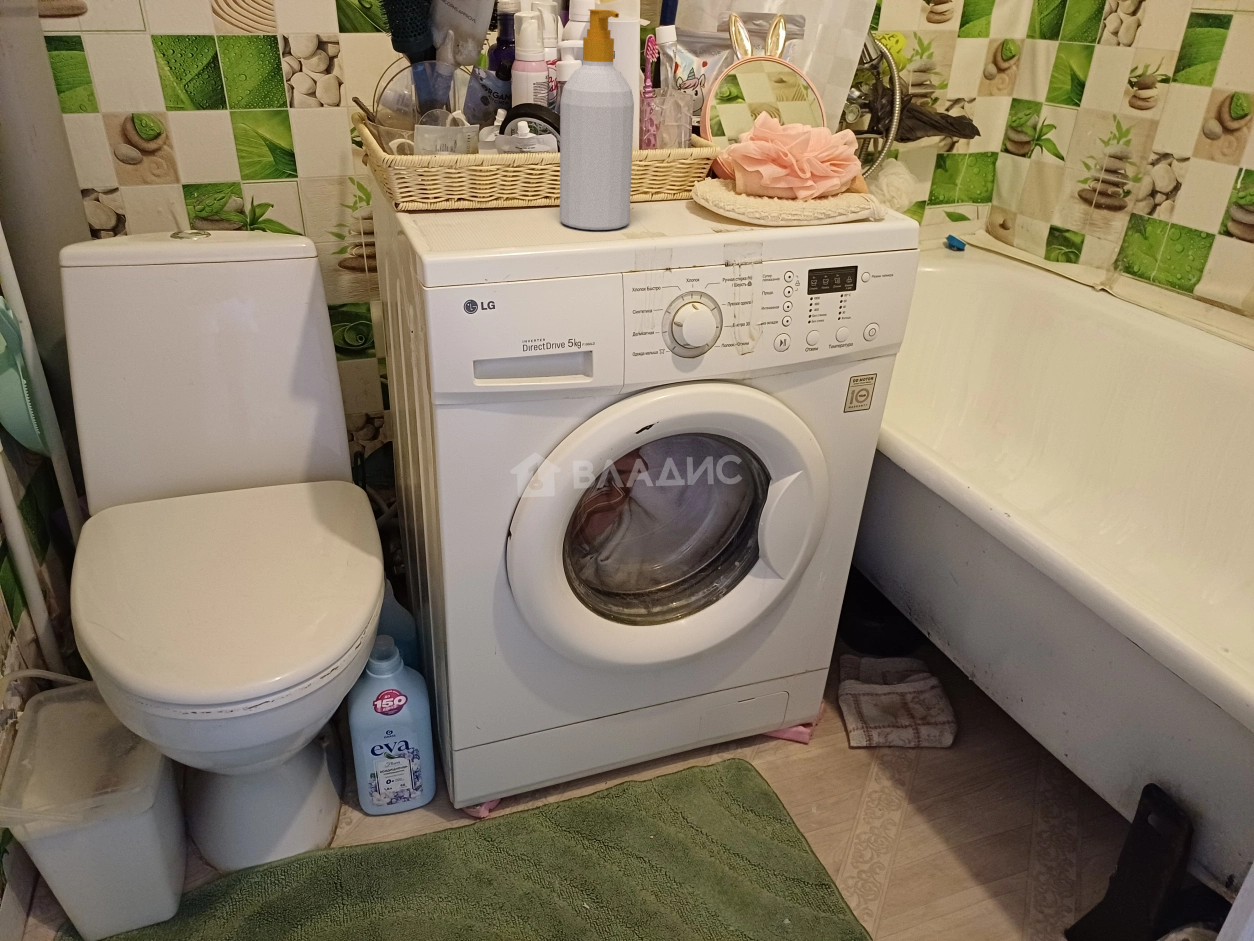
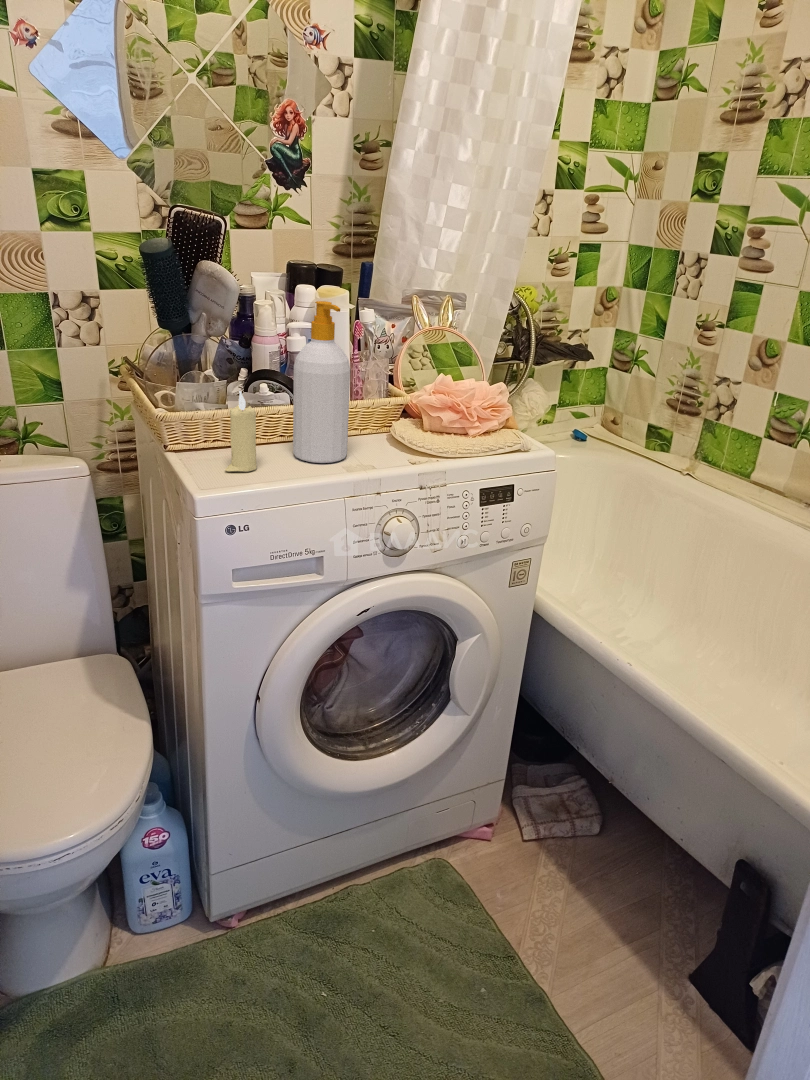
candle: none [468,125,510,236] -> present [225,391,257,472]

